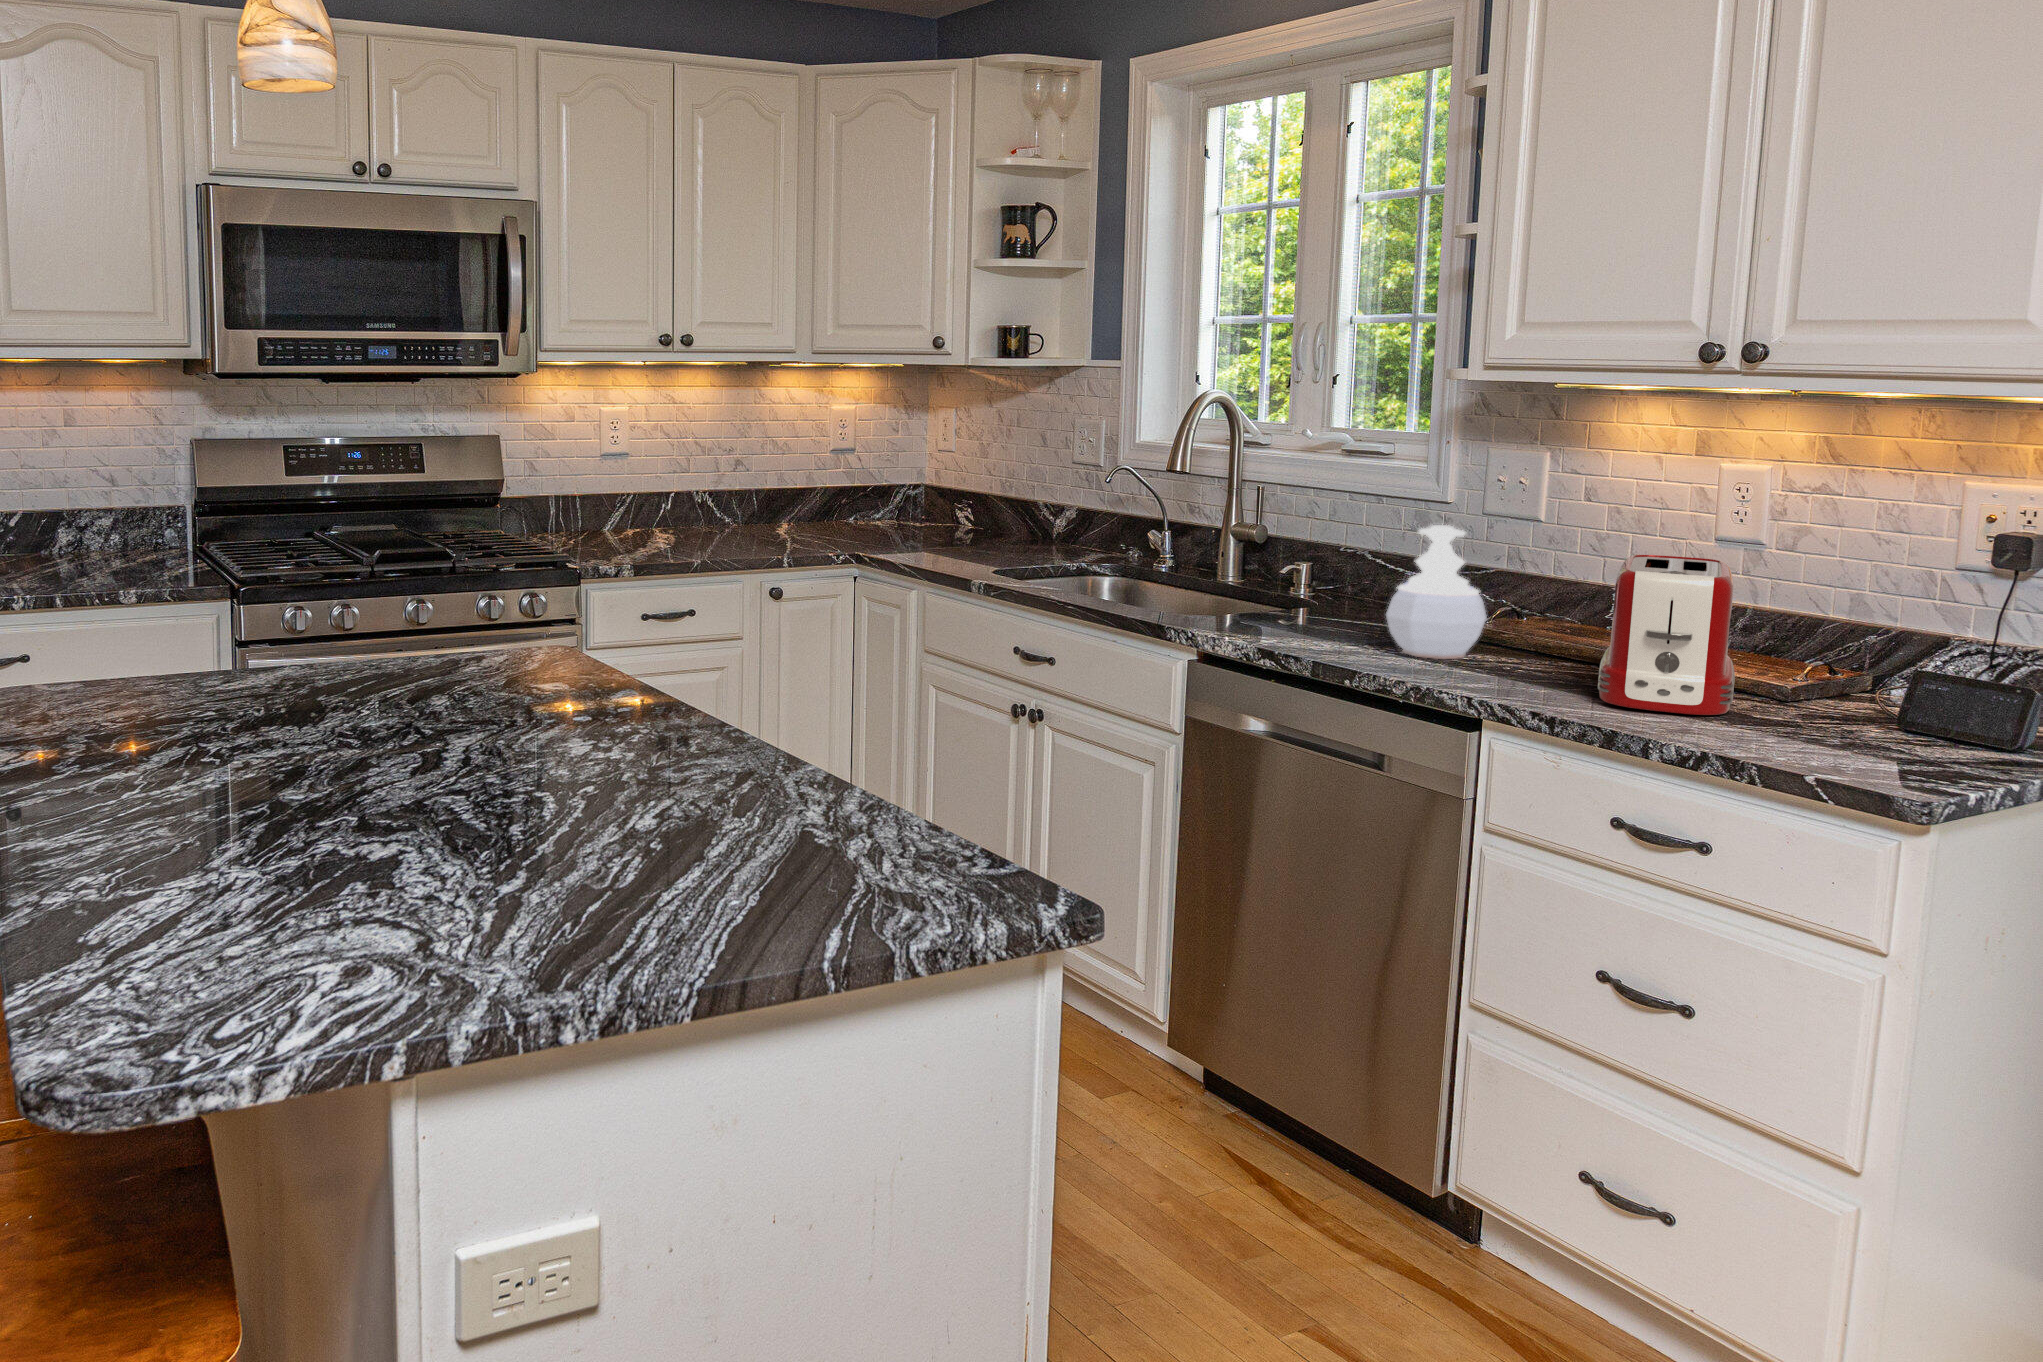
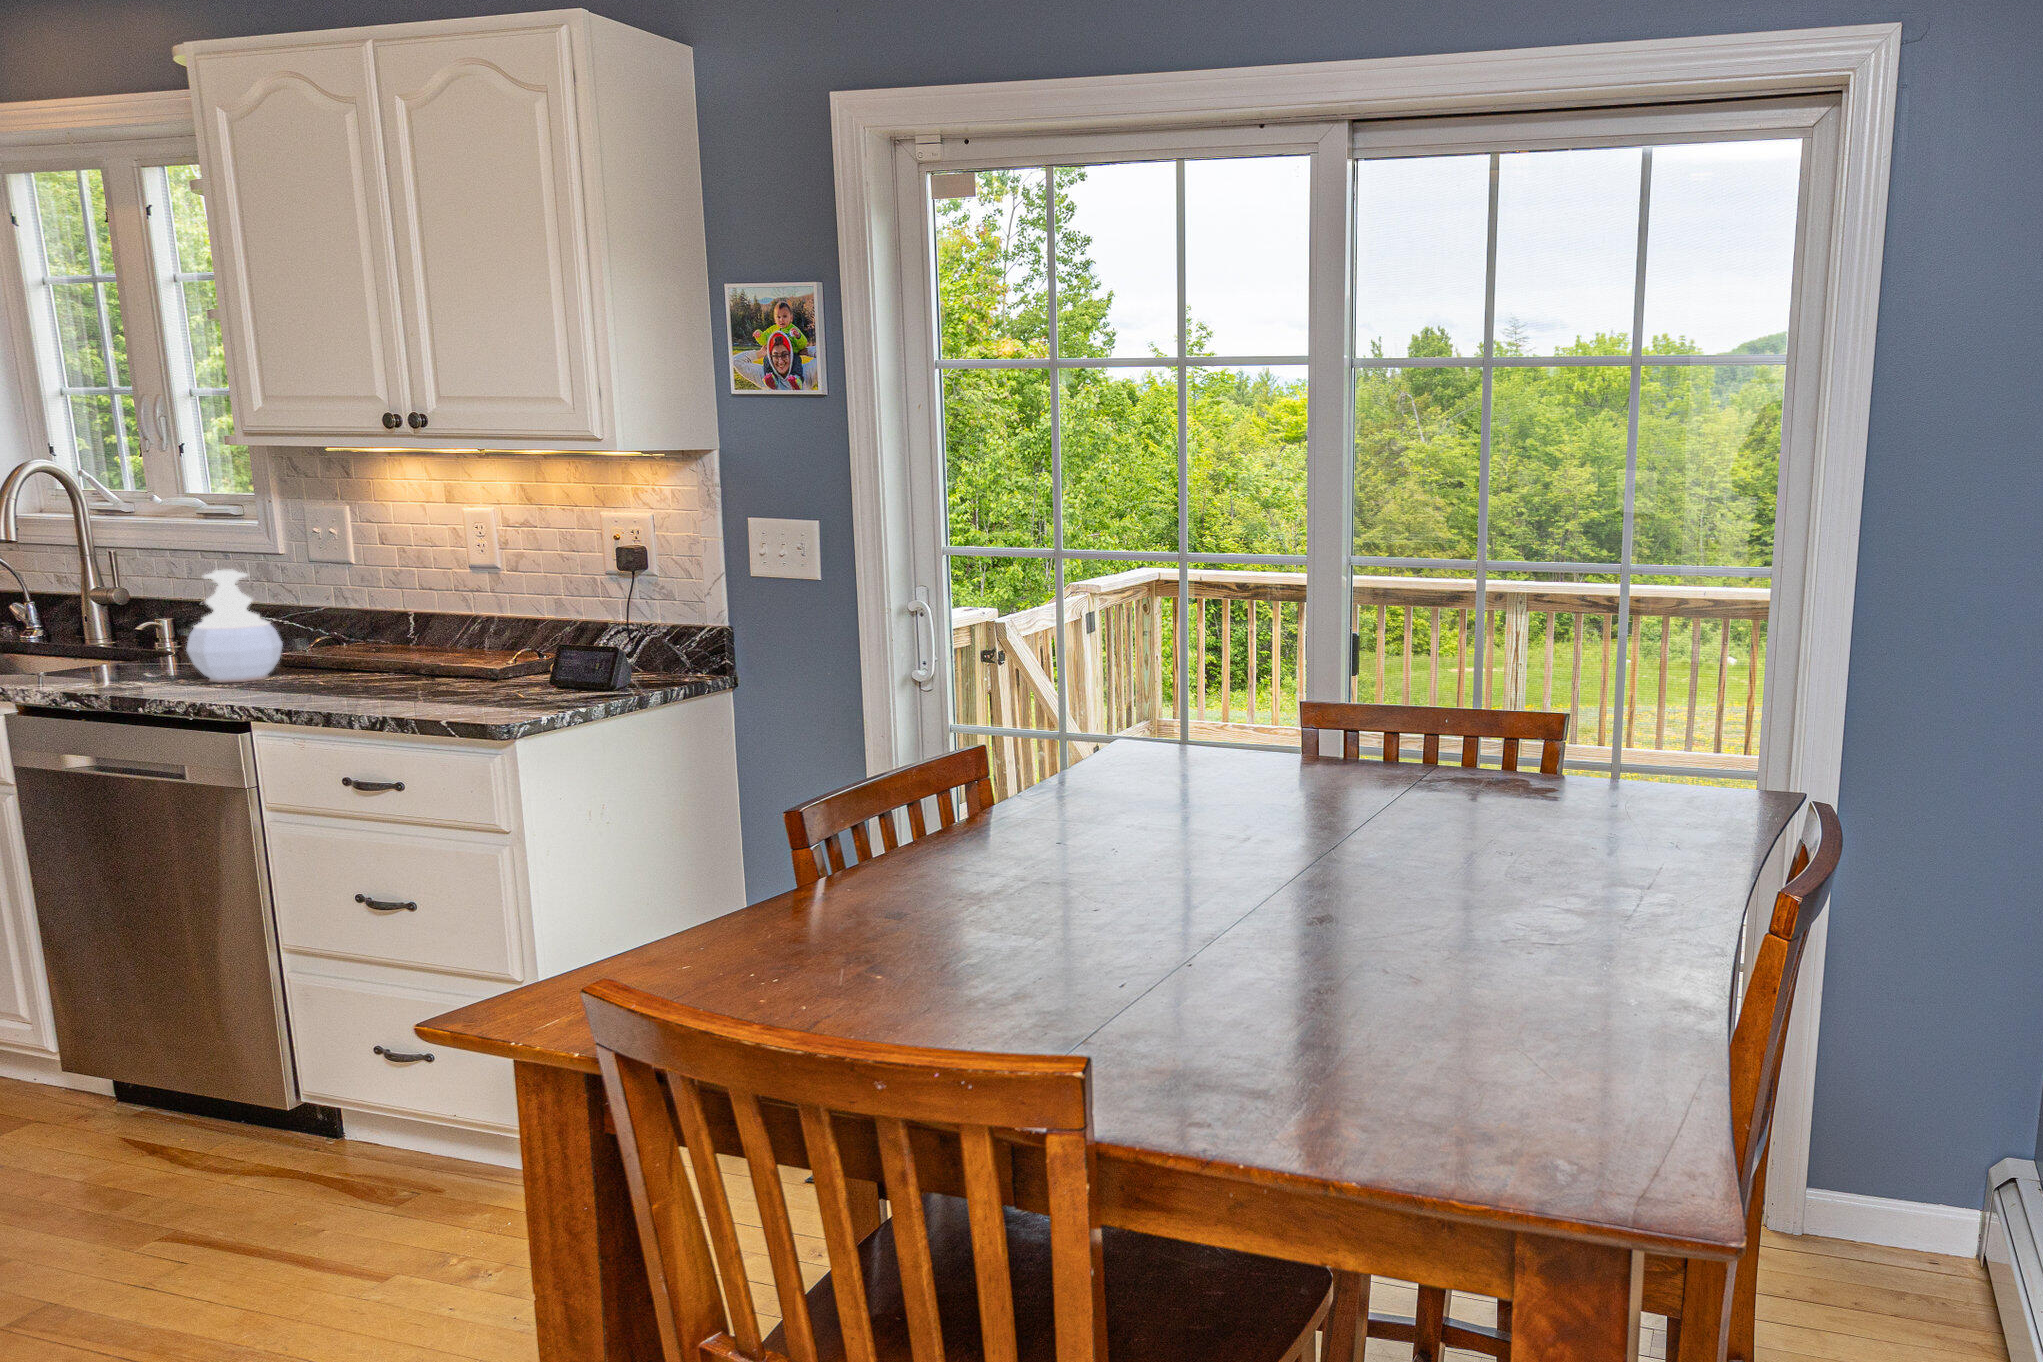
toaster: present [1597,555,1735,715] -> none [337,580,462,696]

